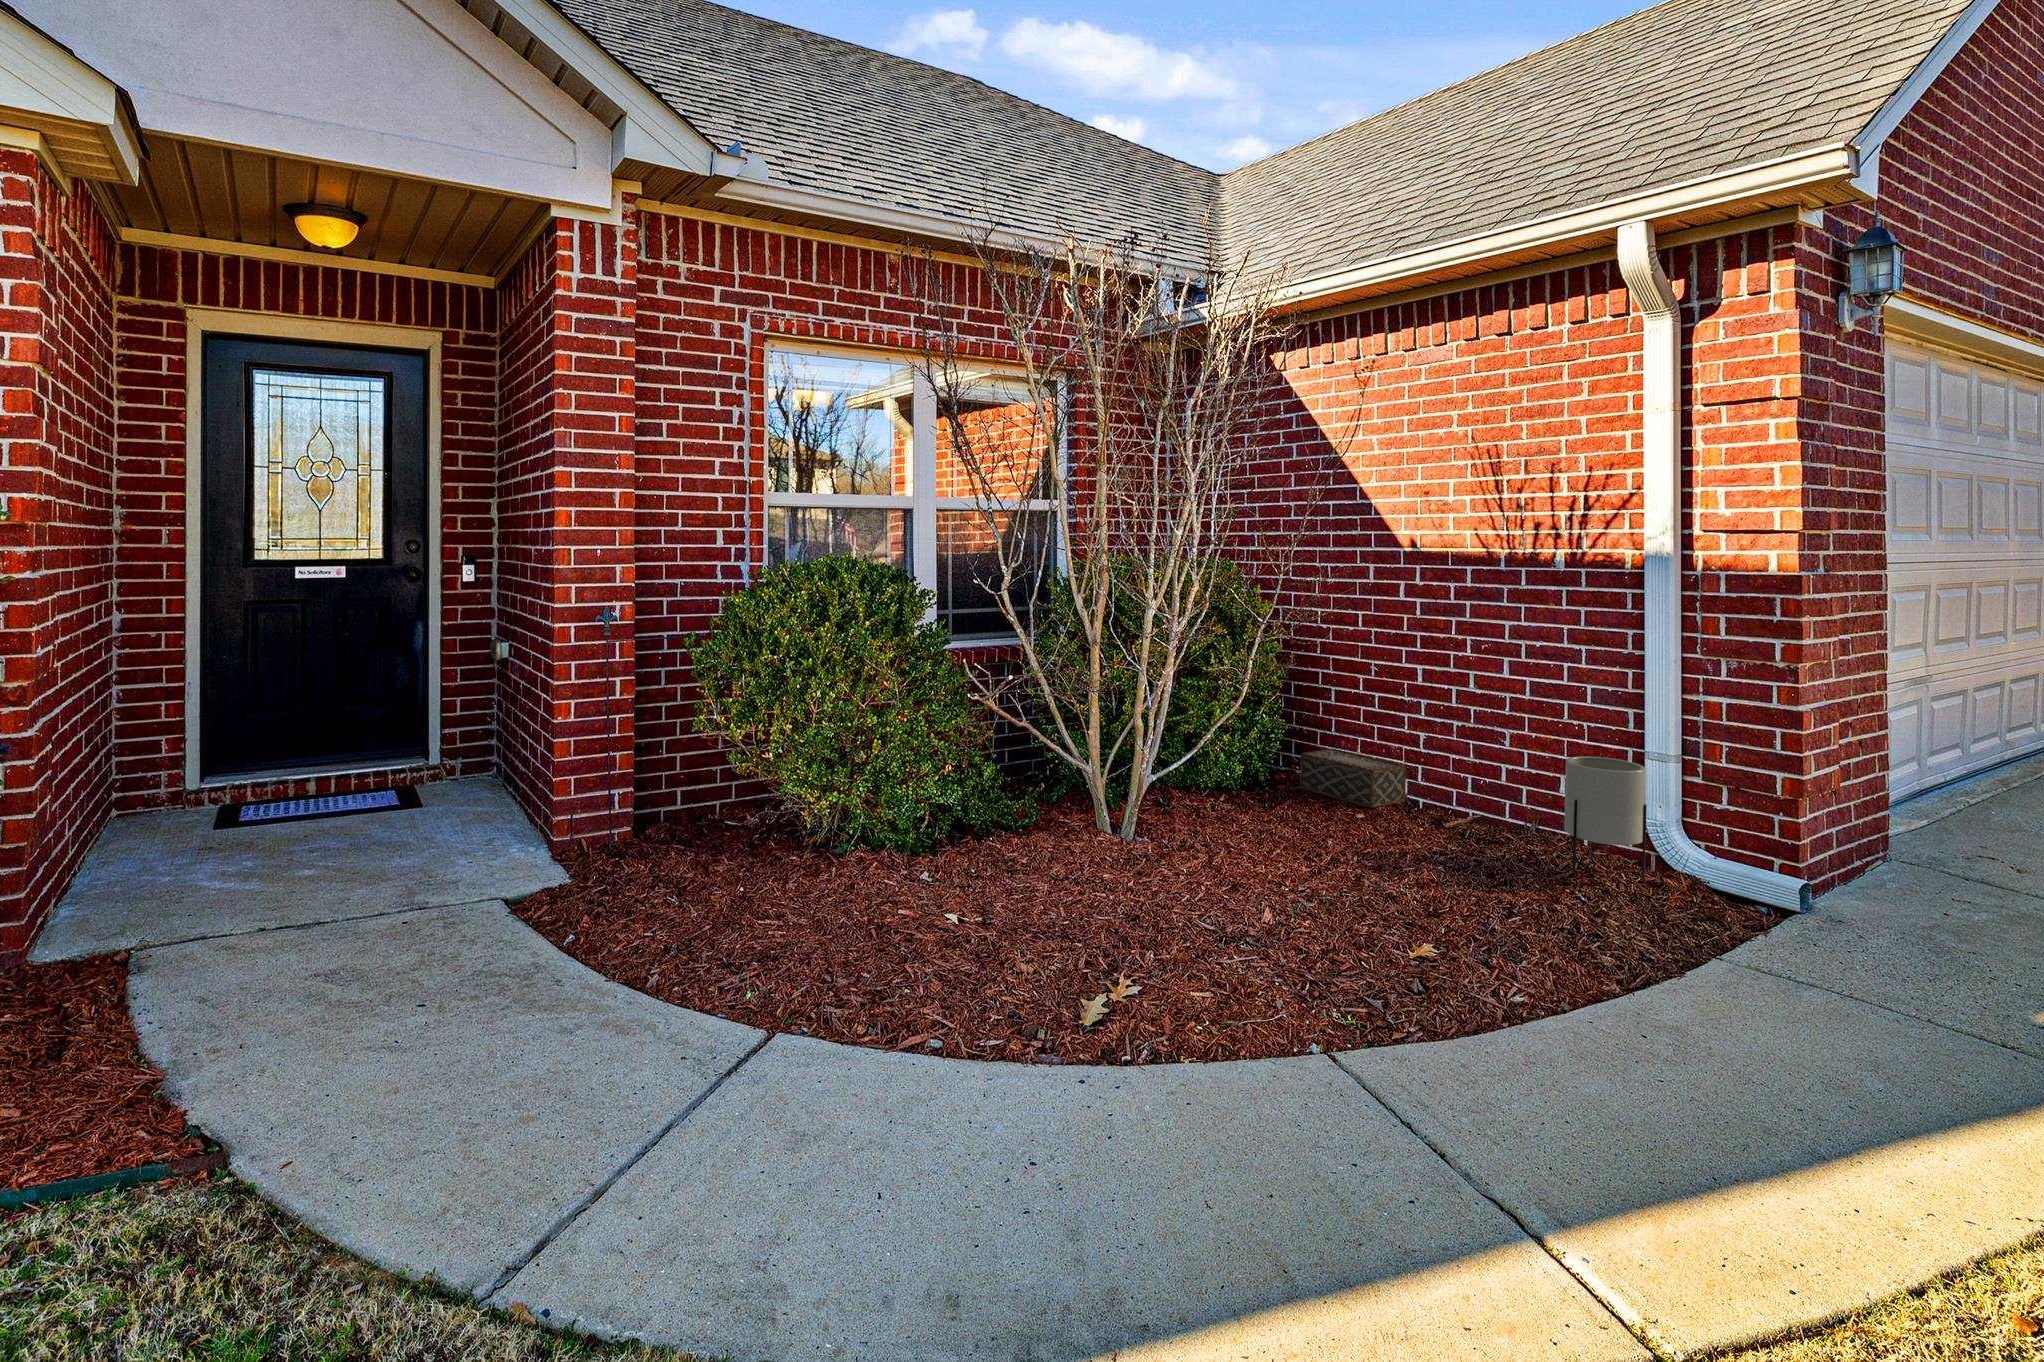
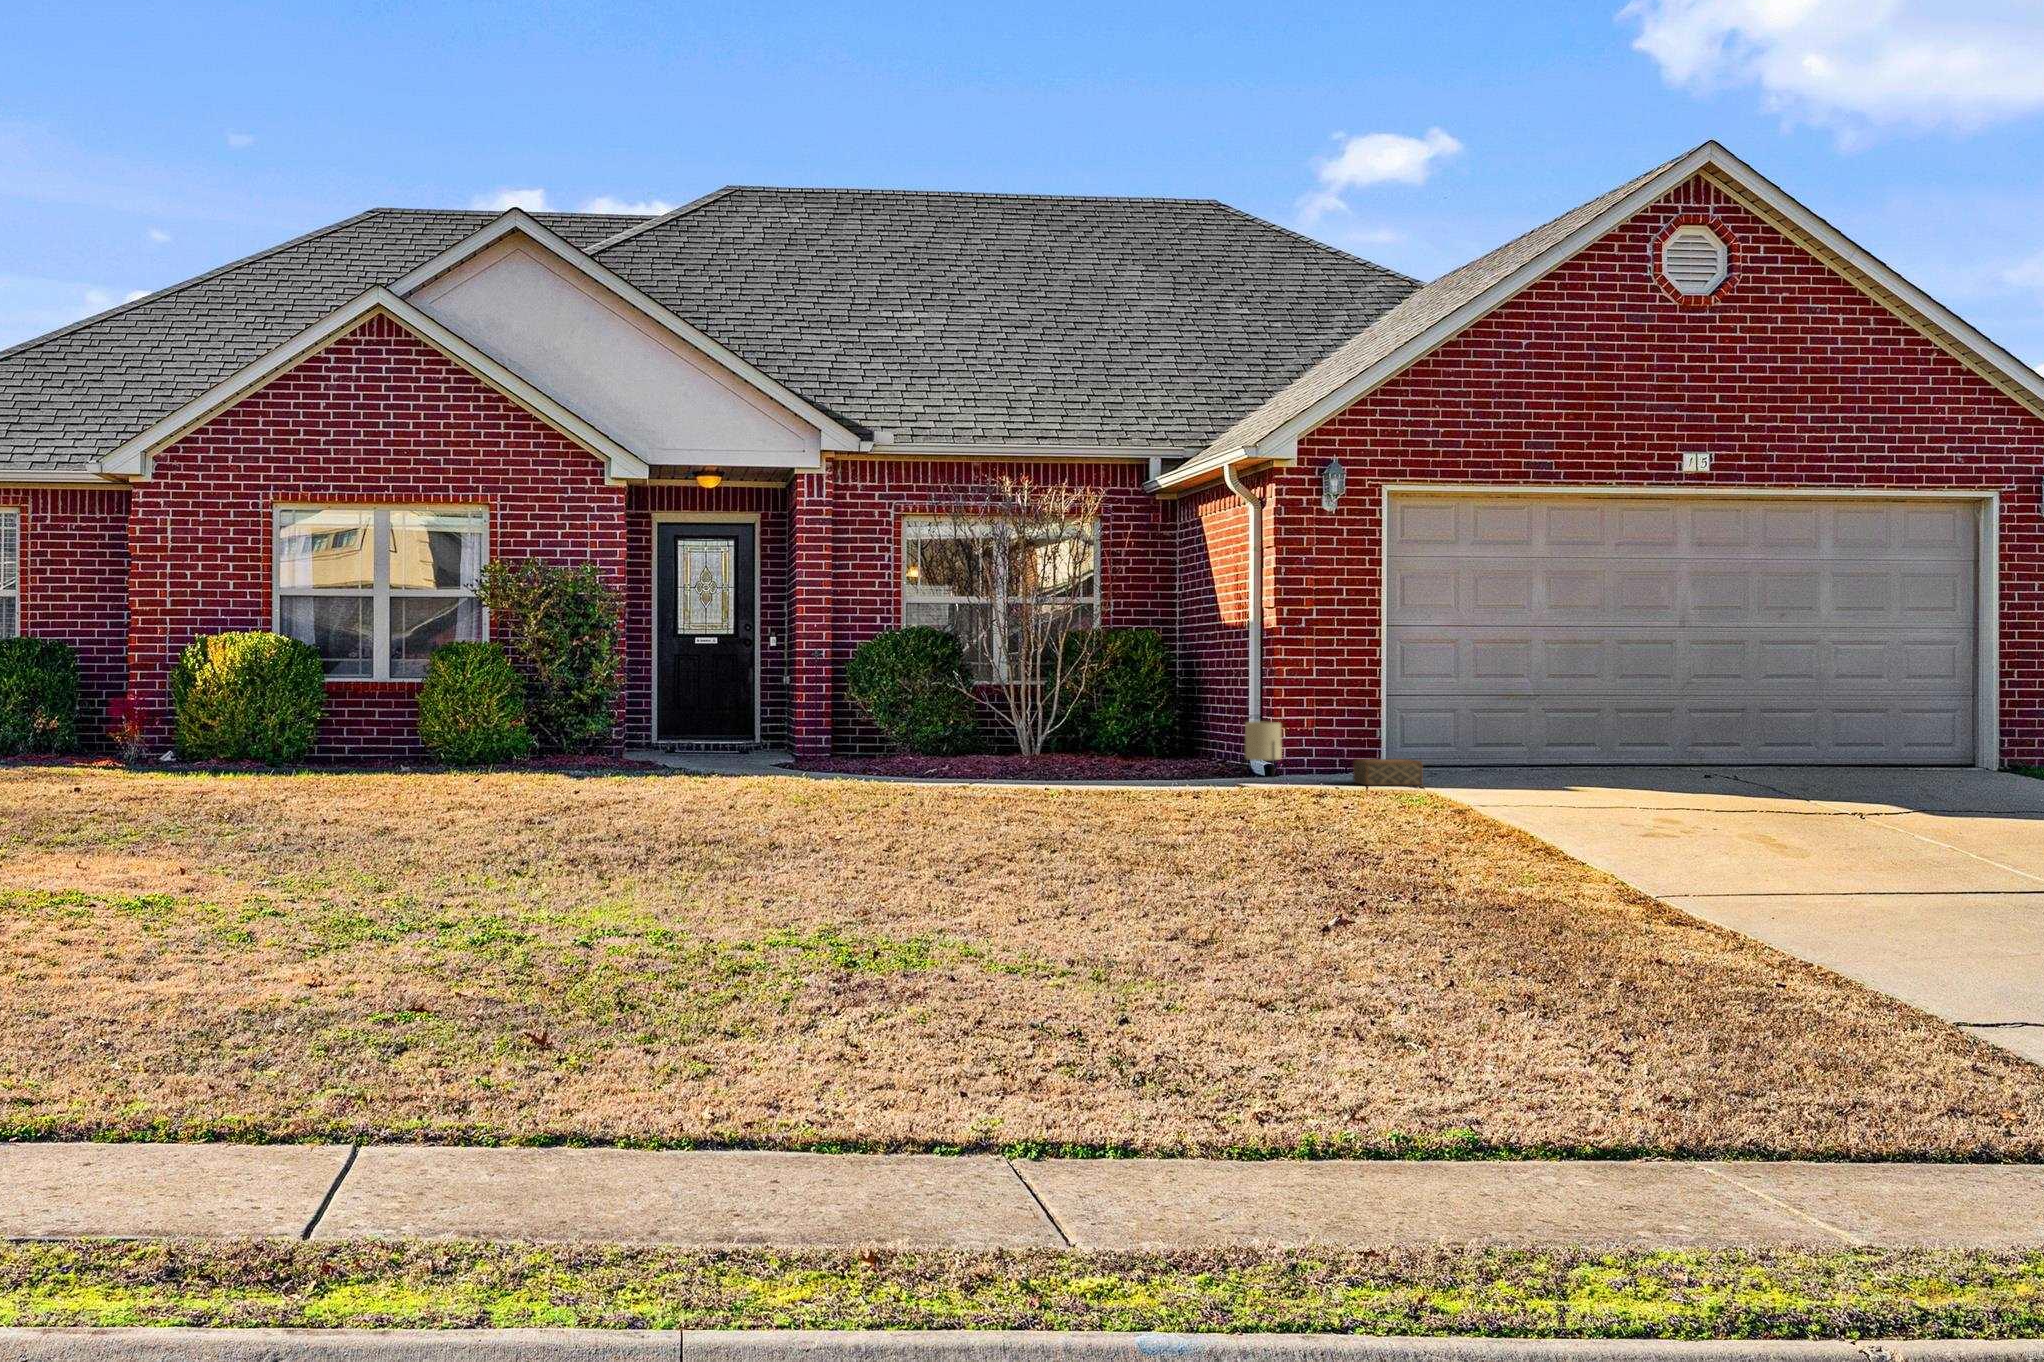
woven basket: present [1300,749,1406,808] -> present [1353,759,1423,785]

